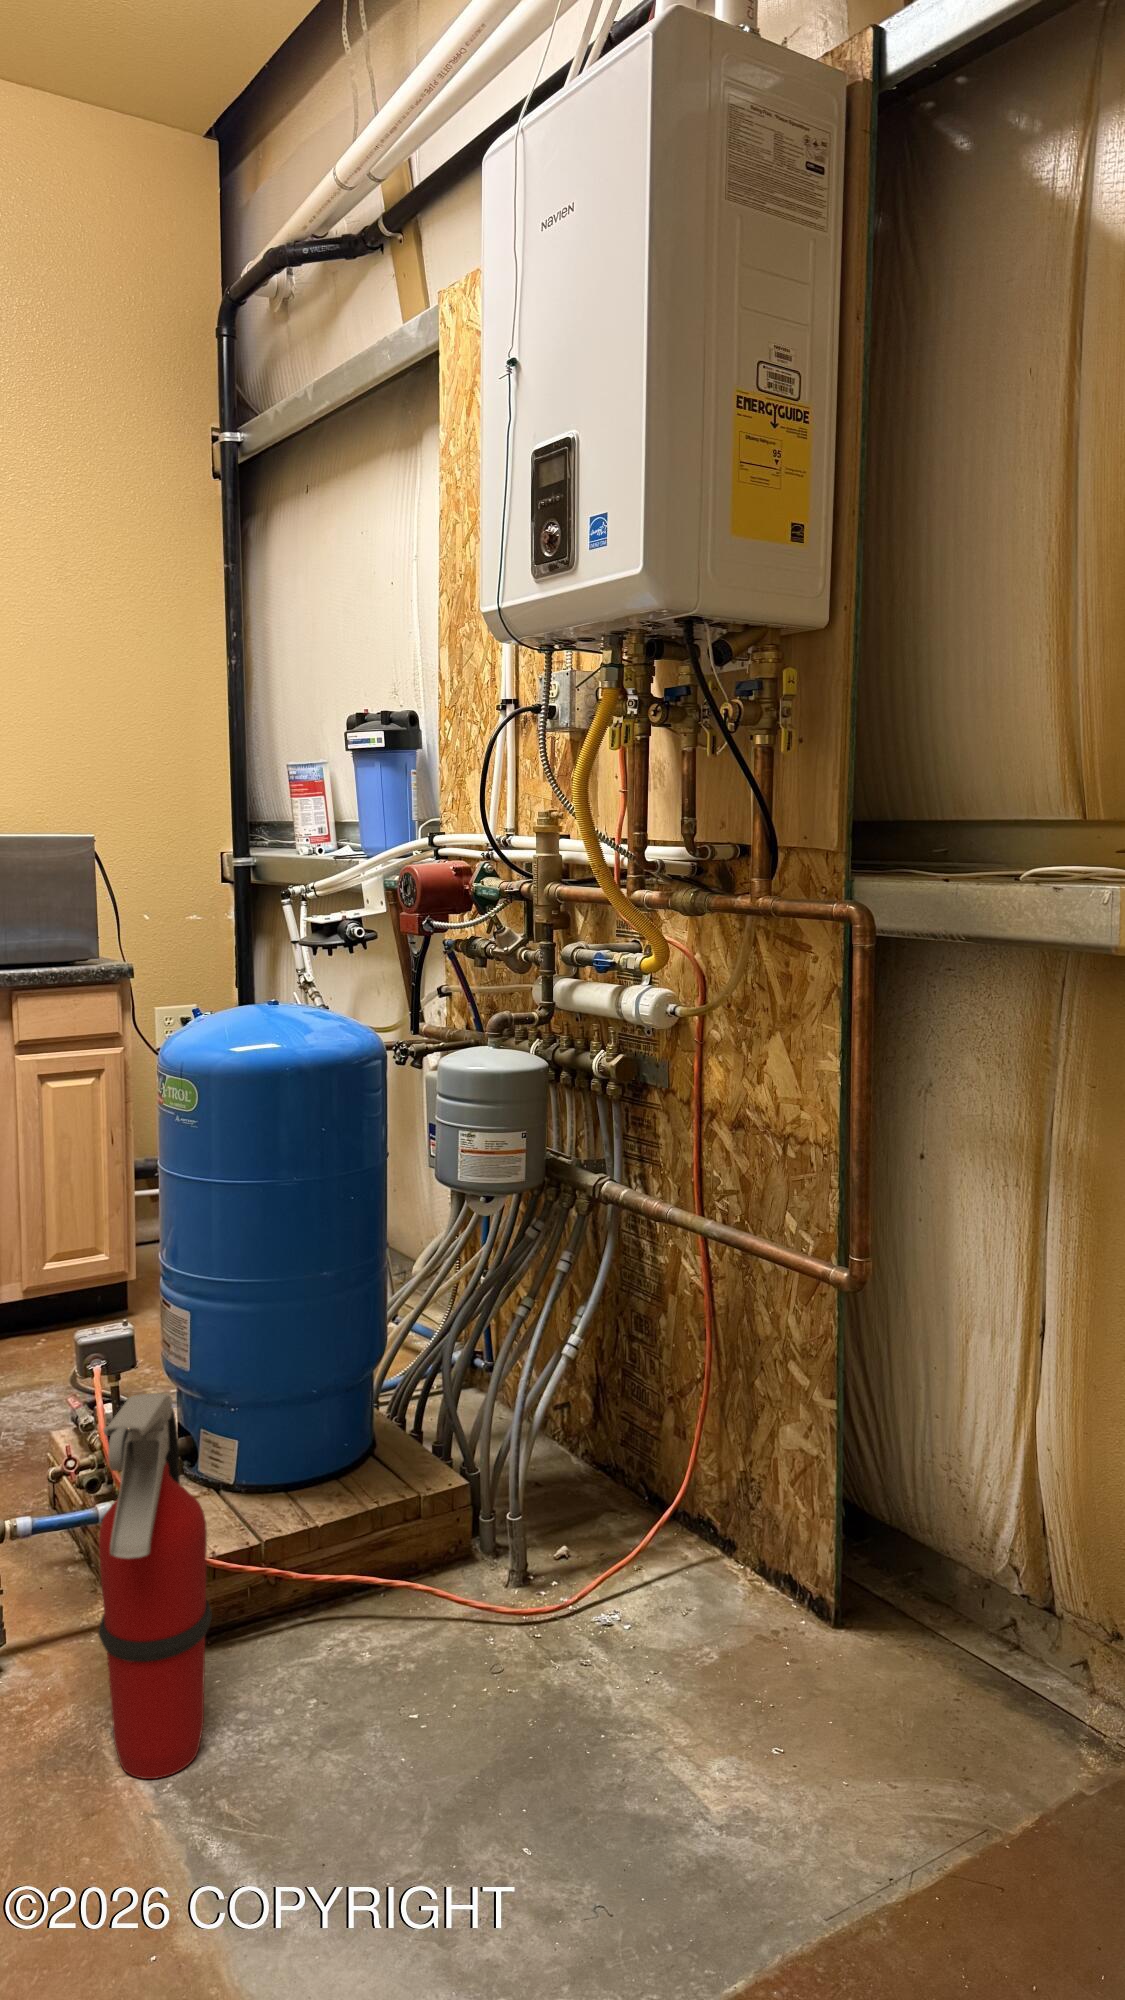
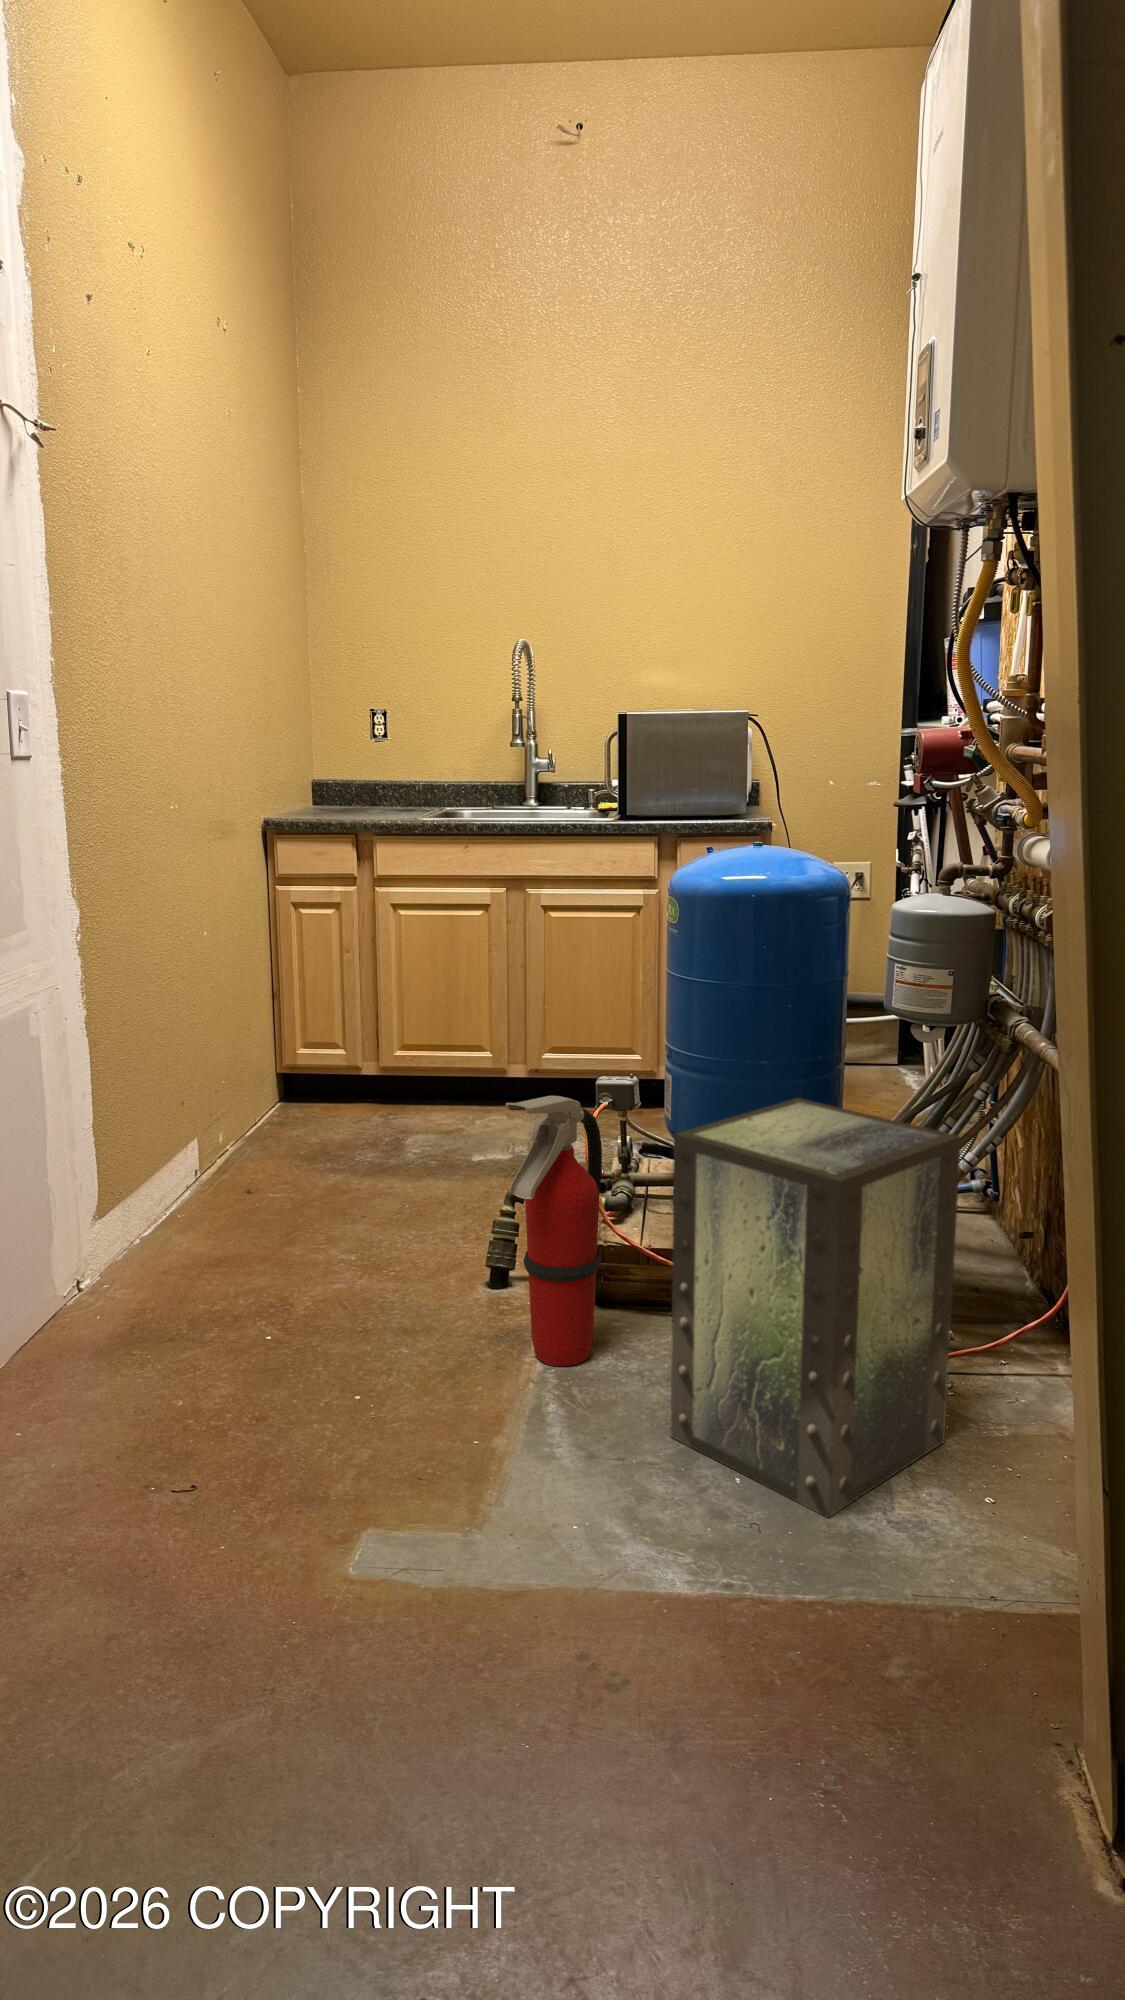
storage box: none [390,1329,674,1852] -> present [671,1098,961,1518]

